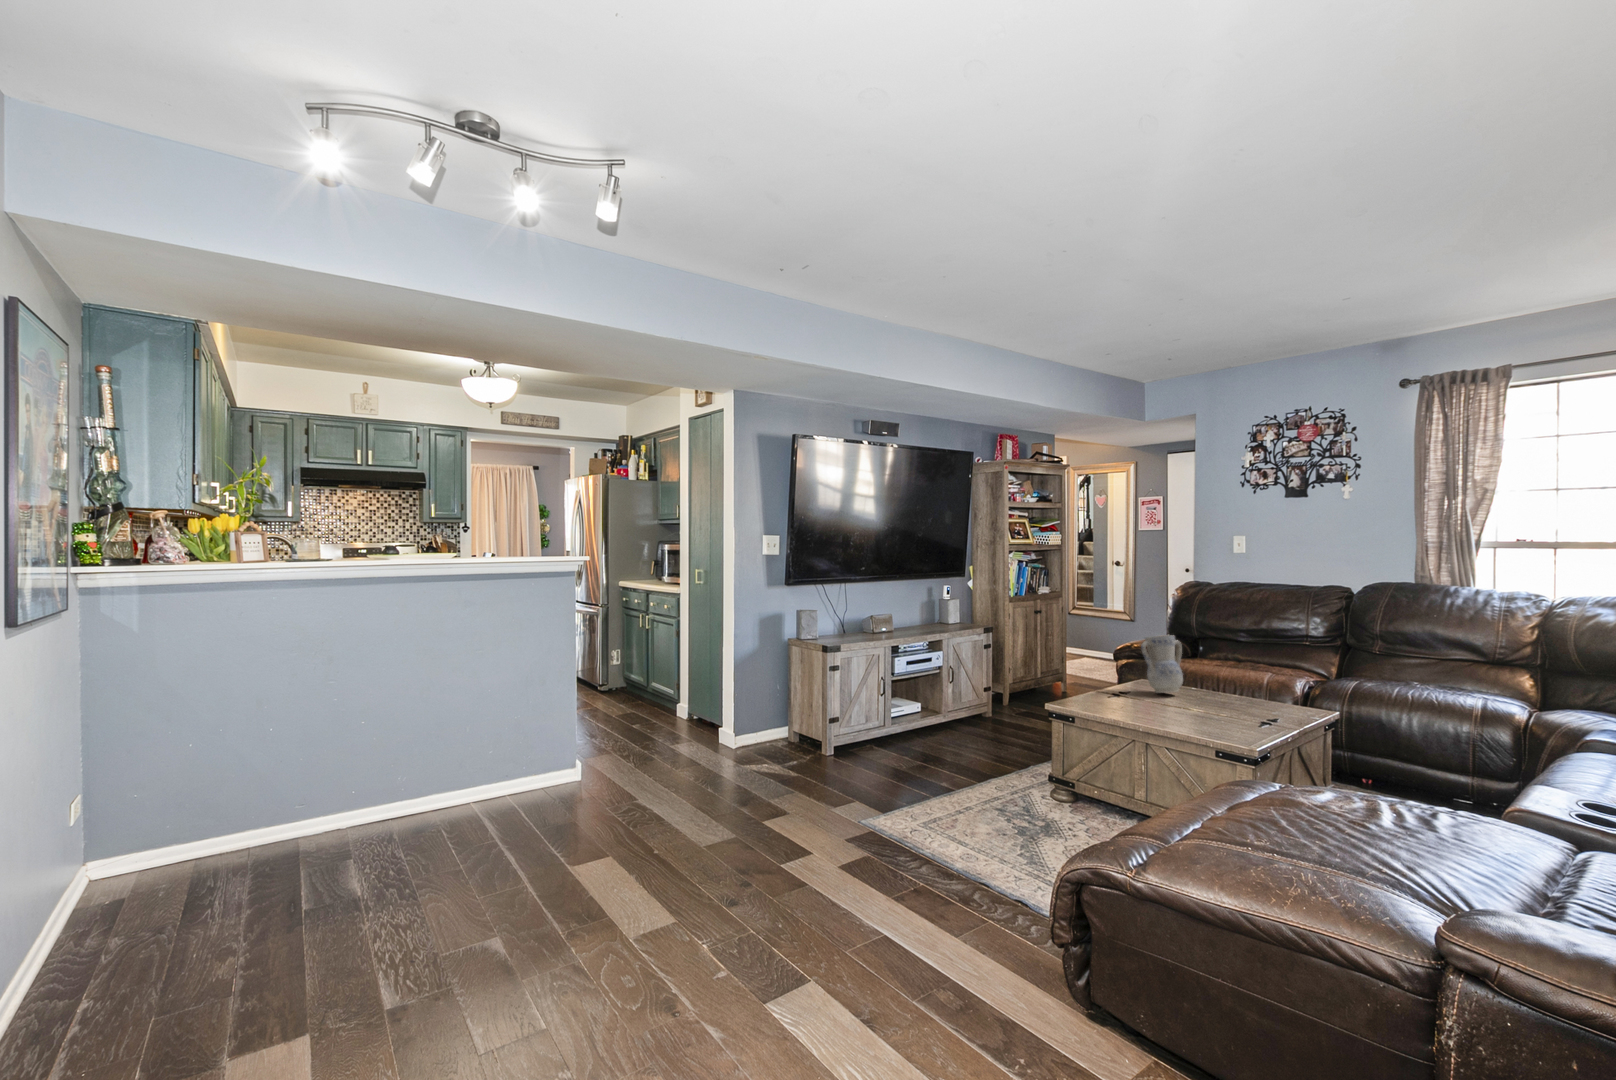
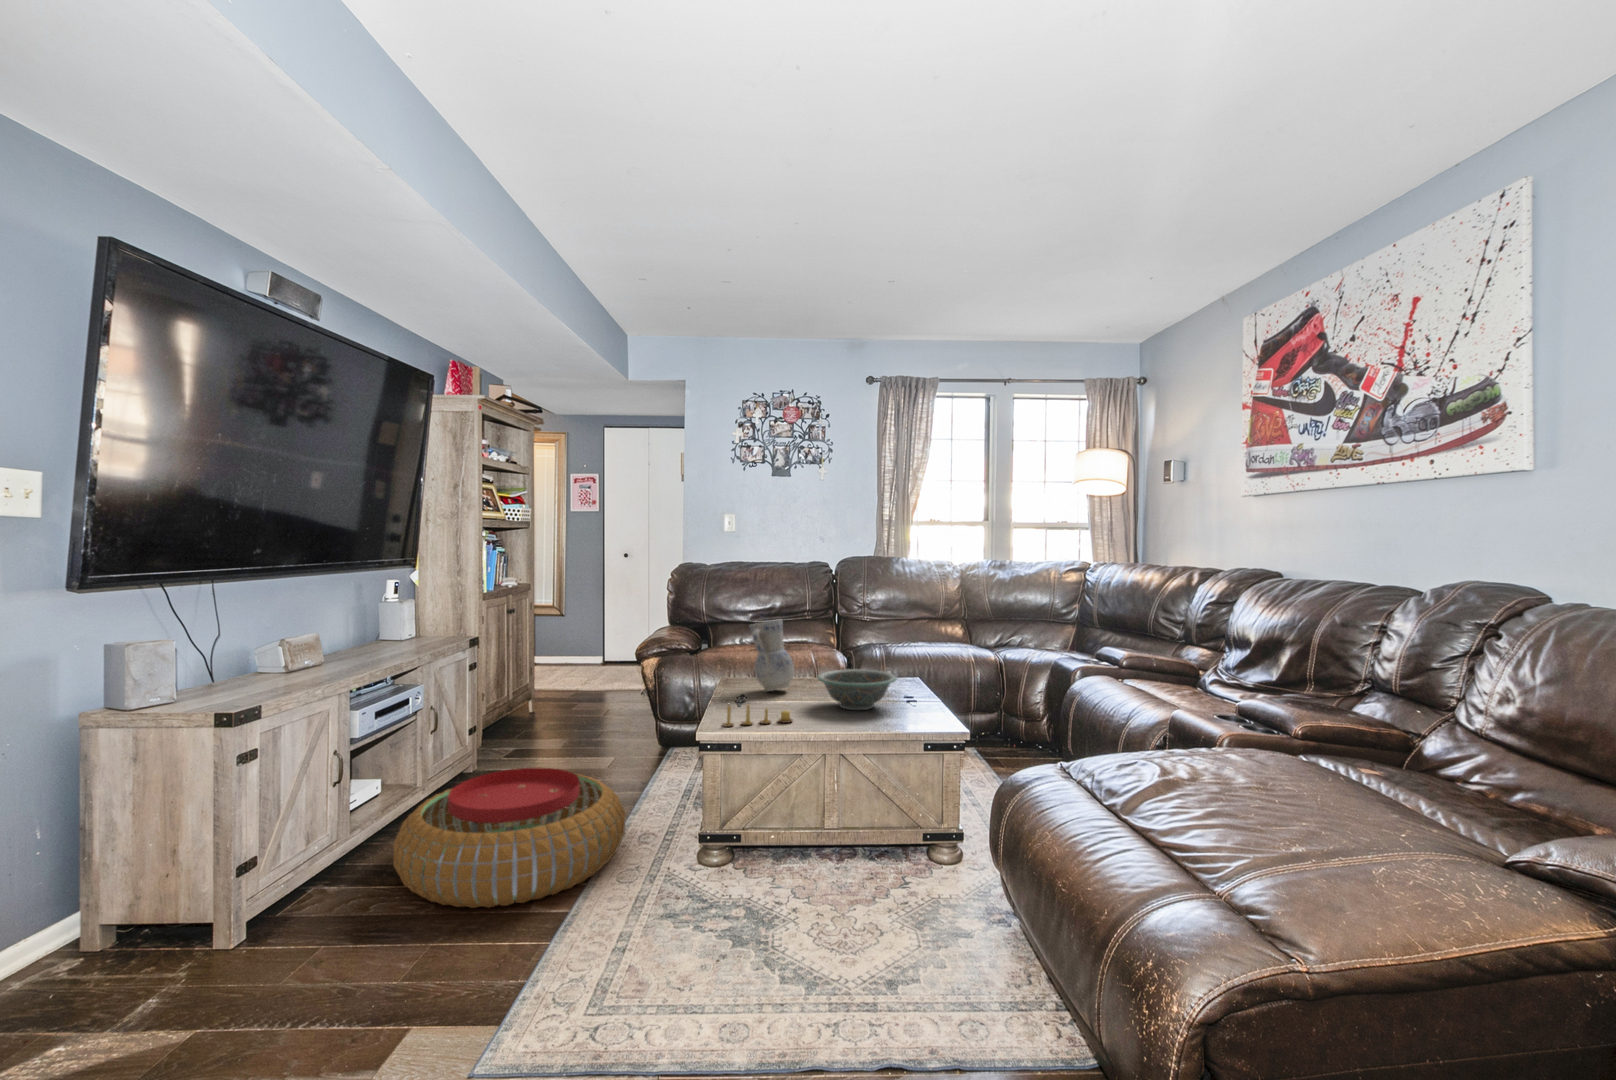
decorative bowl: none [1169,683,1246,718] -> present [817,669,897,710]
candle: none [1073,689,1130,712] -> present [722,705,793,727]
pouf: none [892,709,1024,782] -> present [393,768,625,908]

